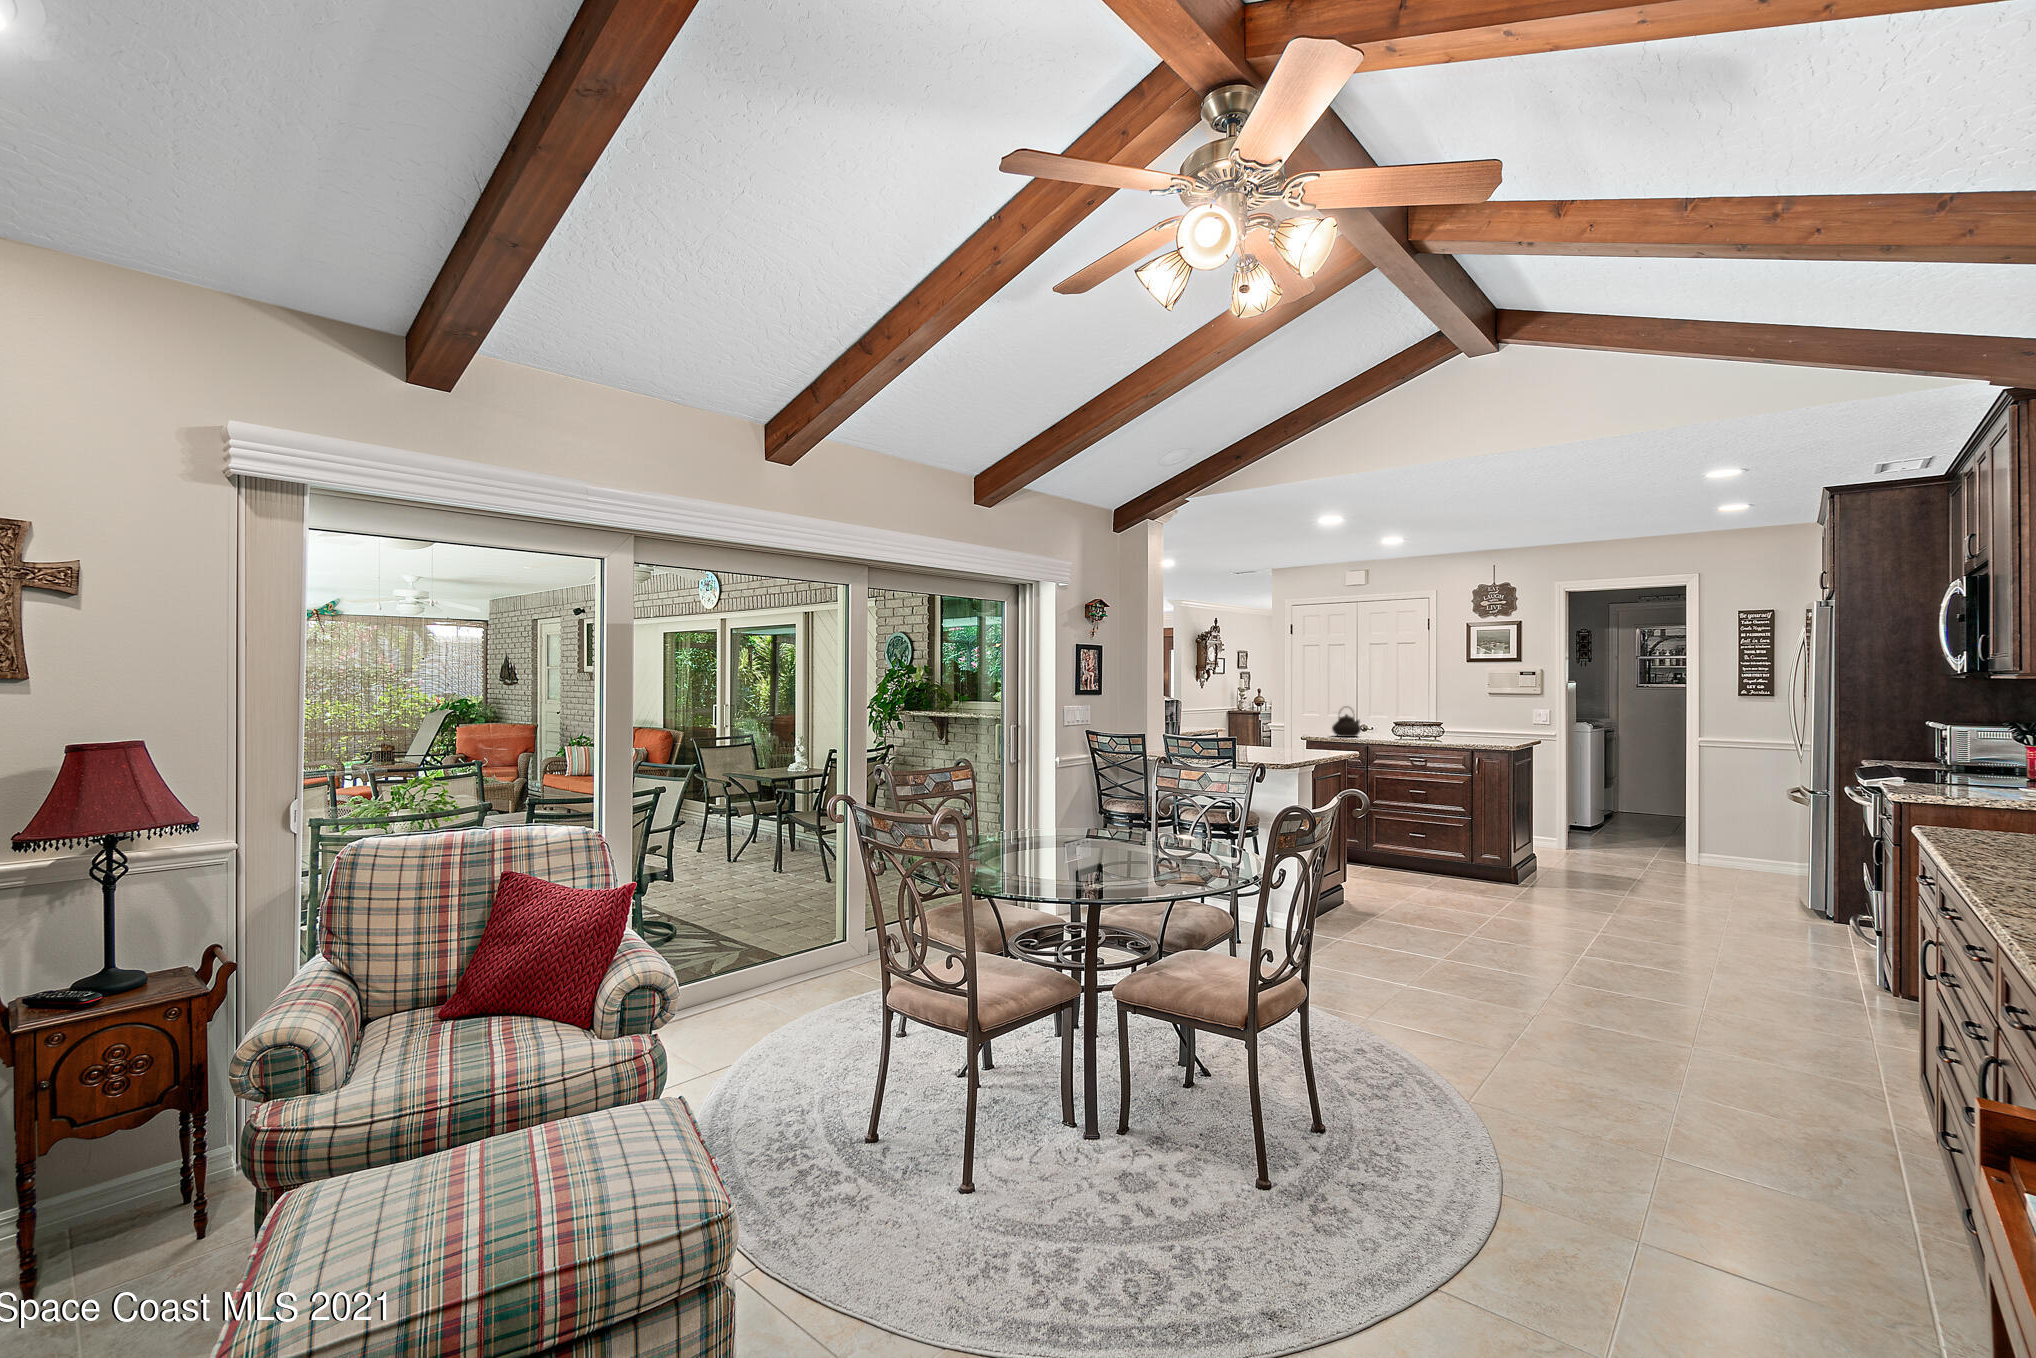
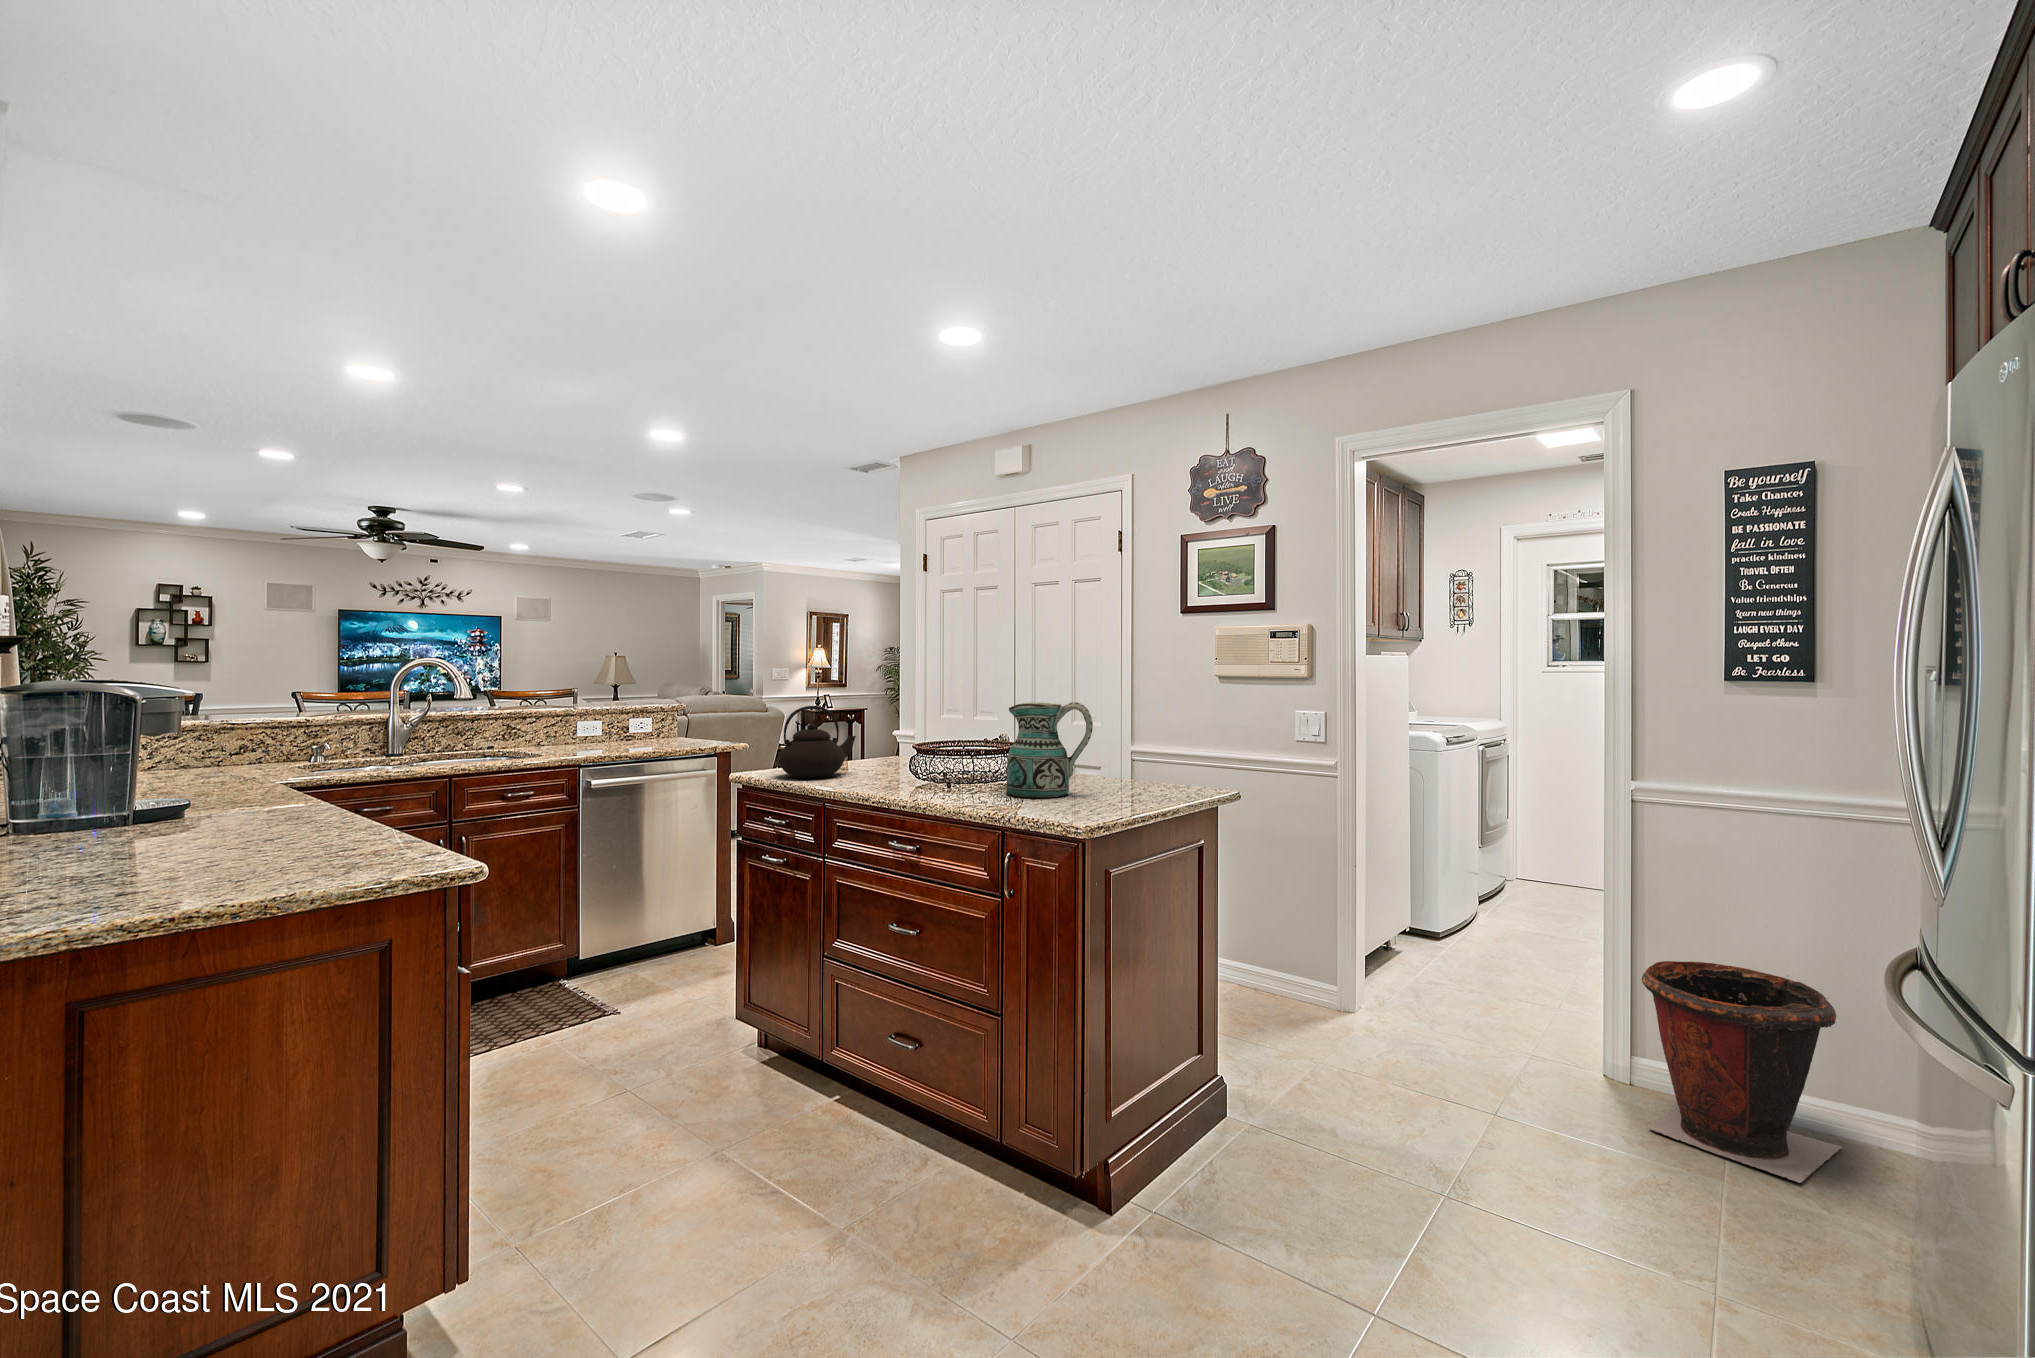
ceramic pitcher: none [1453,704,1490,741] -> present [1007,702,1093,797]
waste bin: none [1707,811,1786,882] -> present [1642,961,1842,1183]

